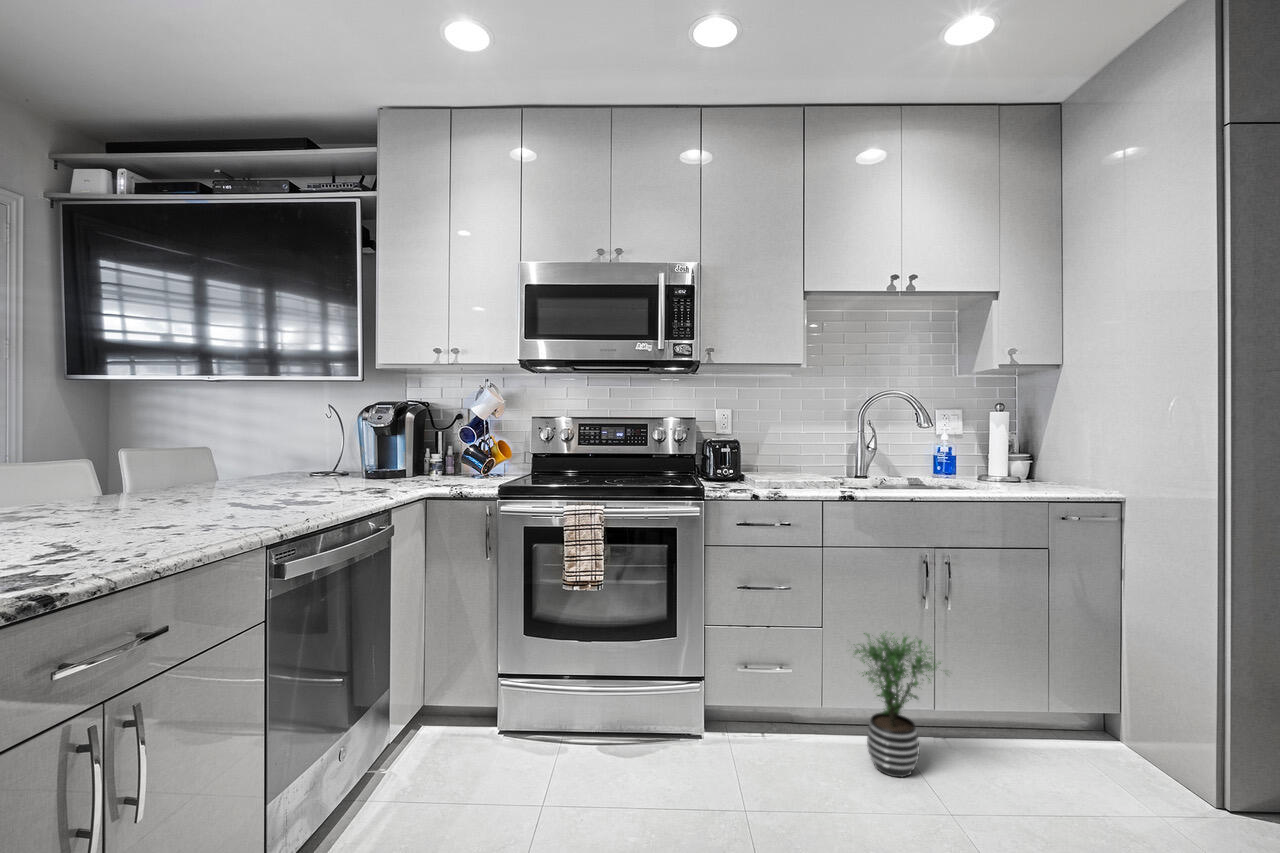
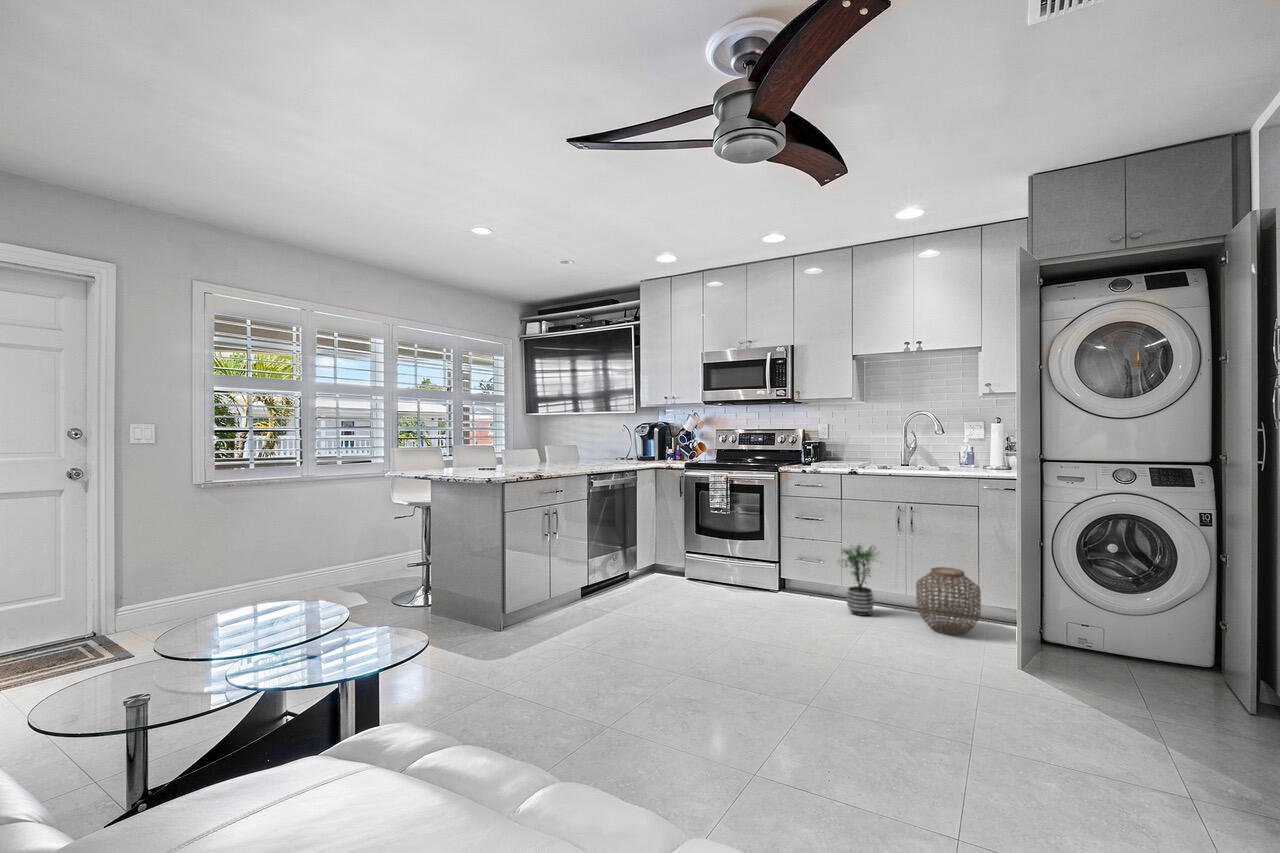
woven basket: none [1000,665,1127,799] -> present [916,567,981,635]

